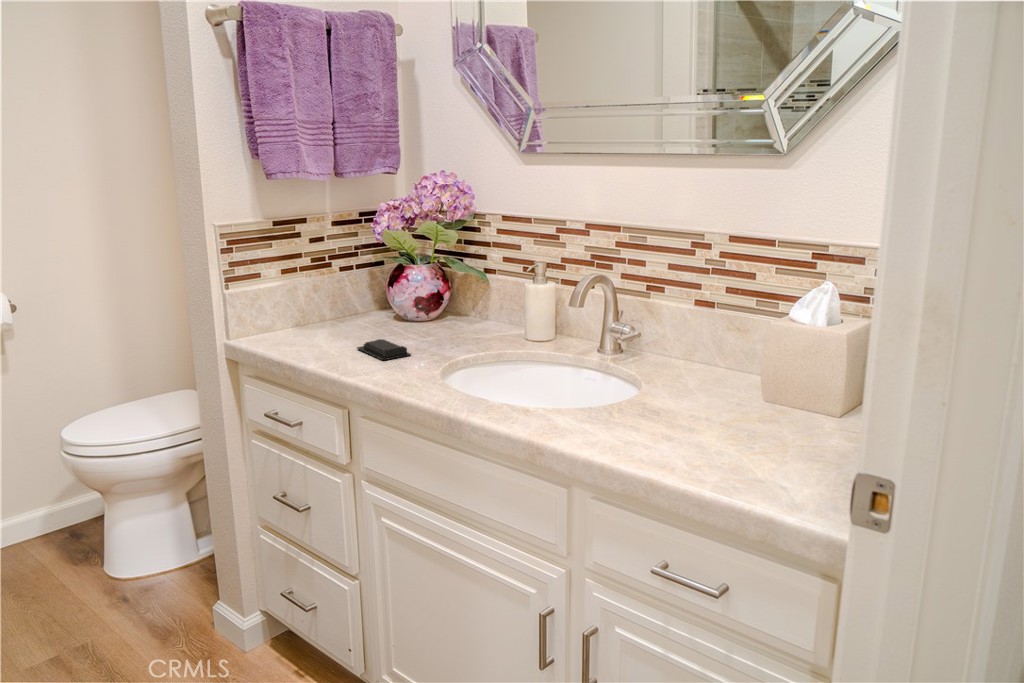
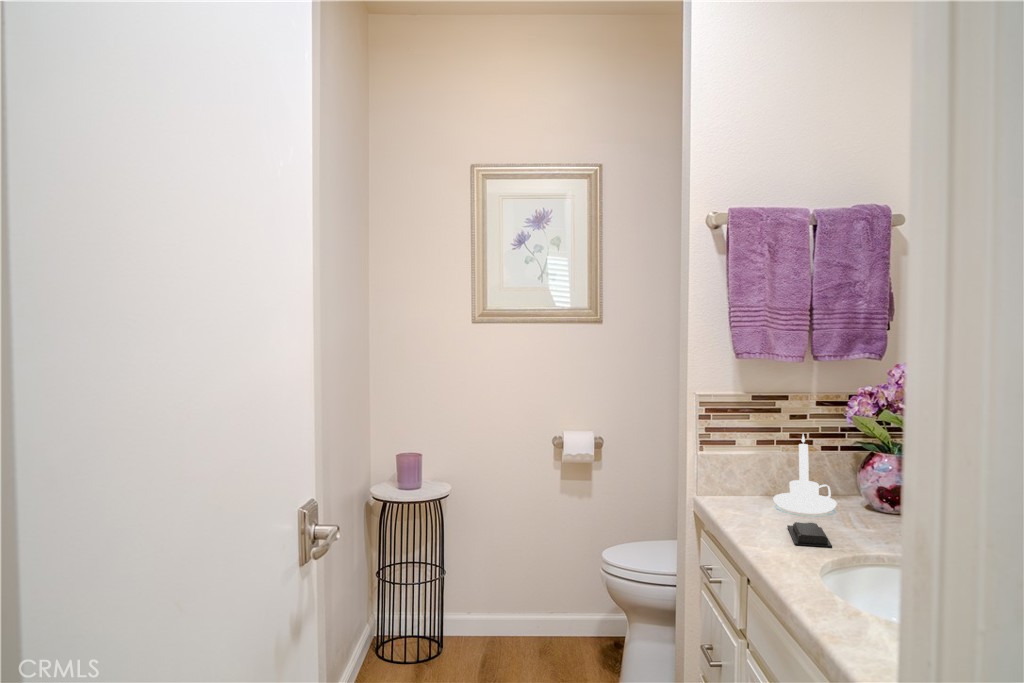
candle holder: none [316,255,376,335] -> present [773,434,837,514]

